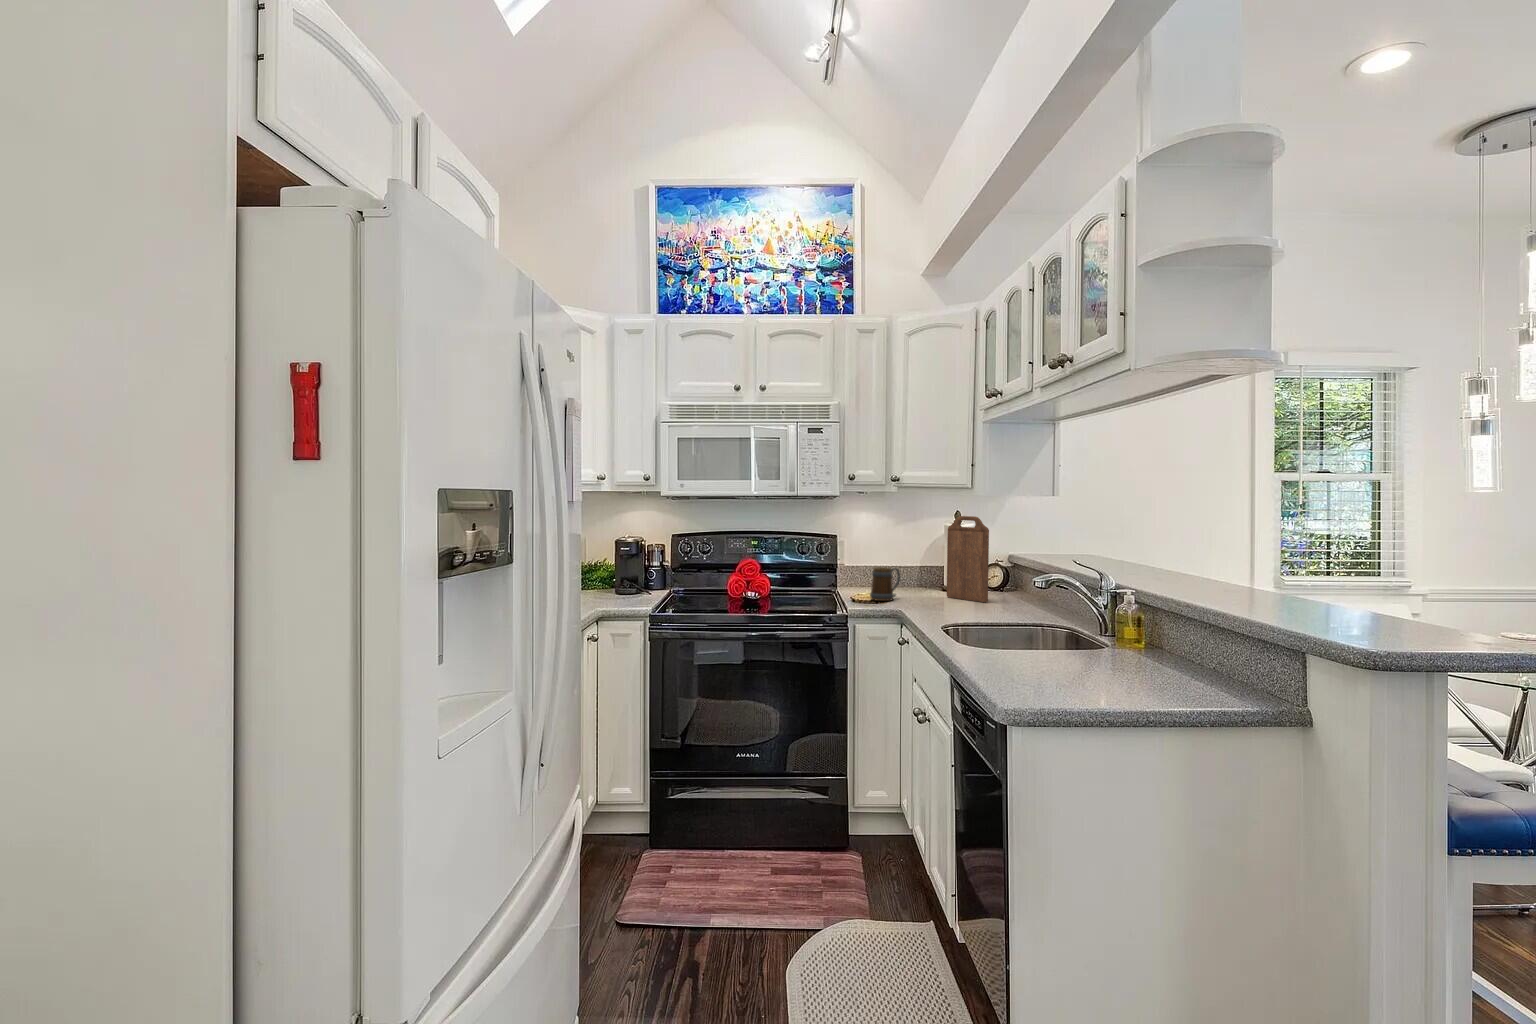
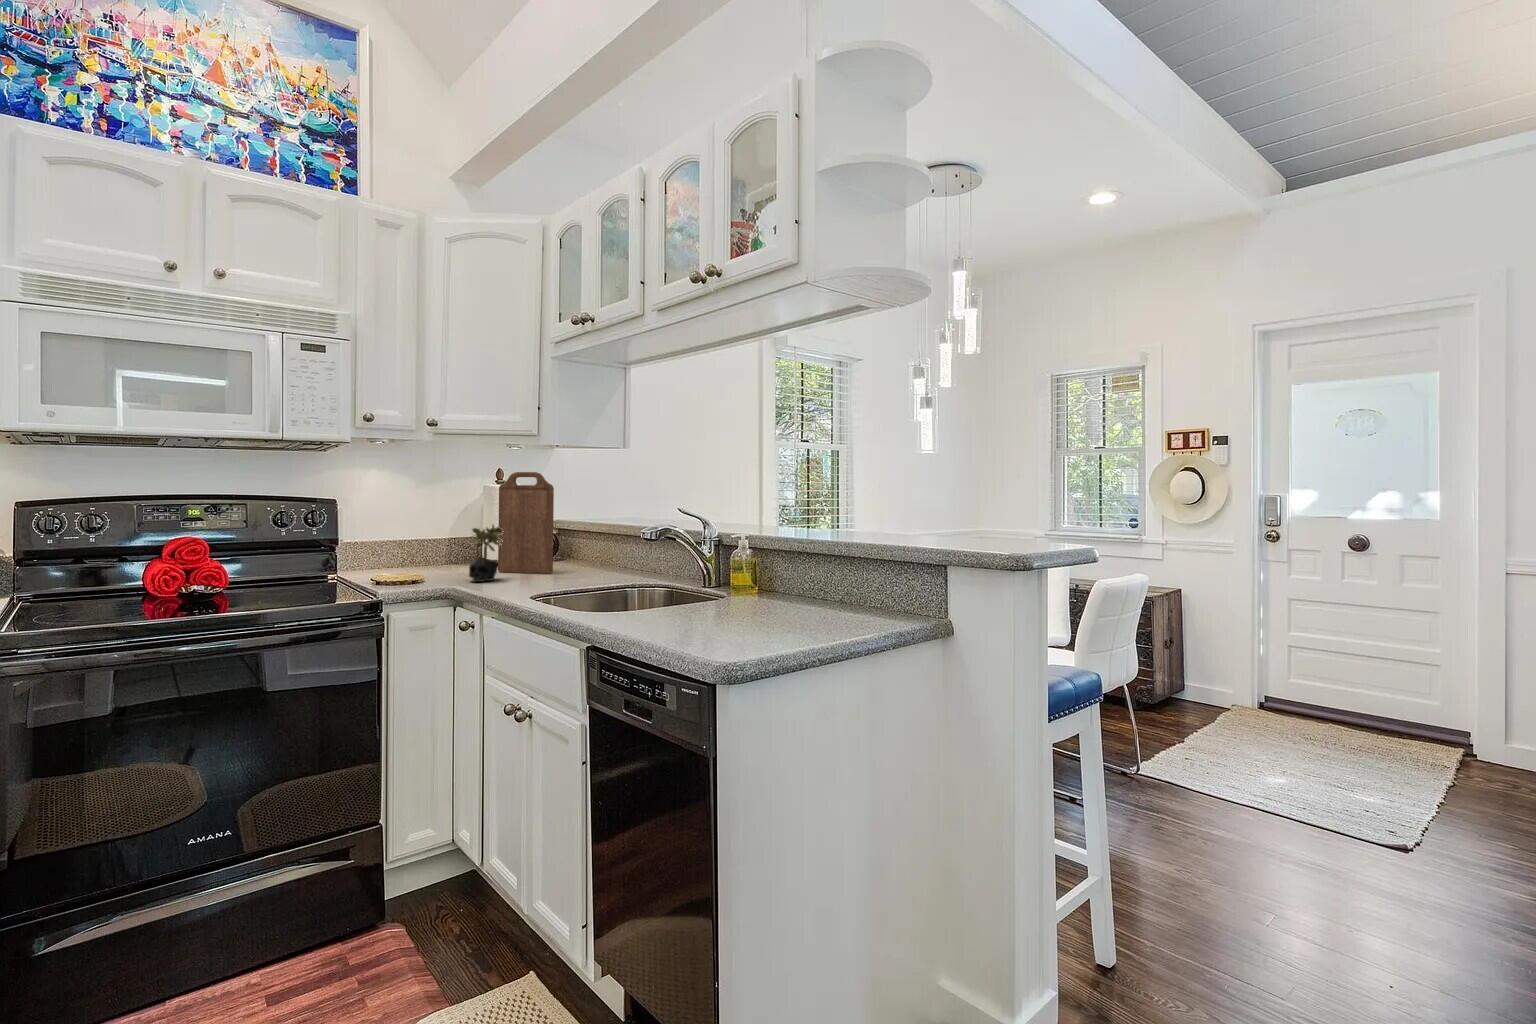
succulent plant: none [915,560,945,606] -> present [468,525,504,582]
mug: present [870,567,900,601] -> none [399,537,439,580]

